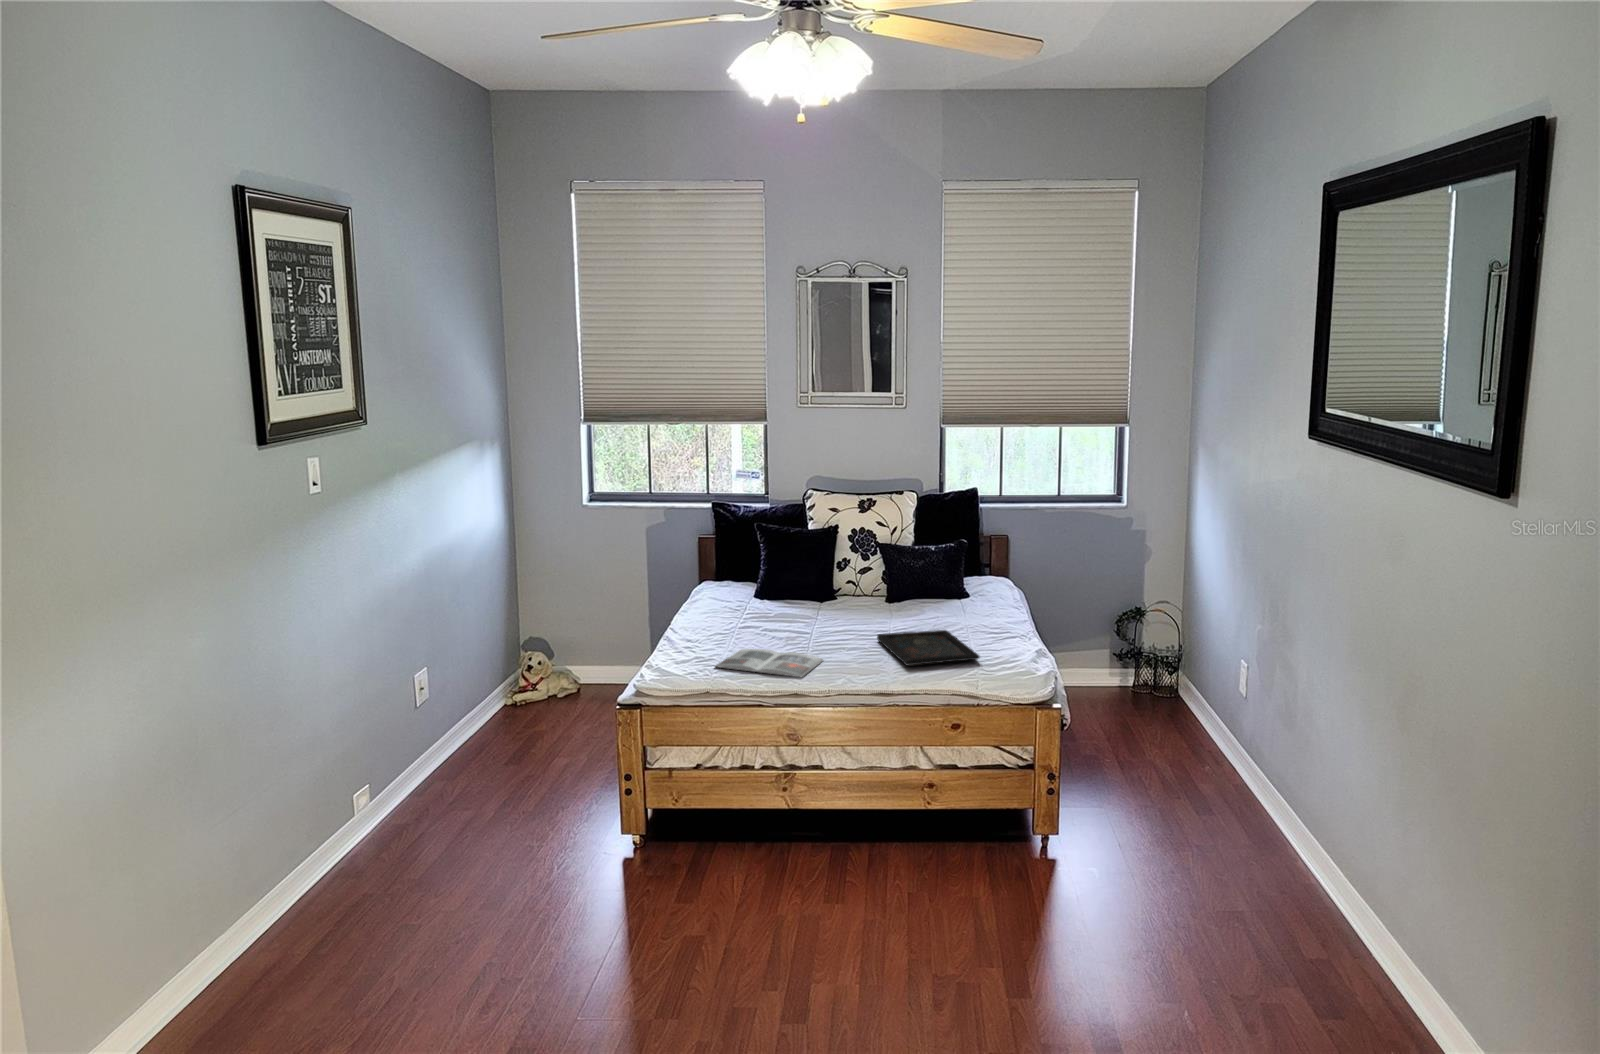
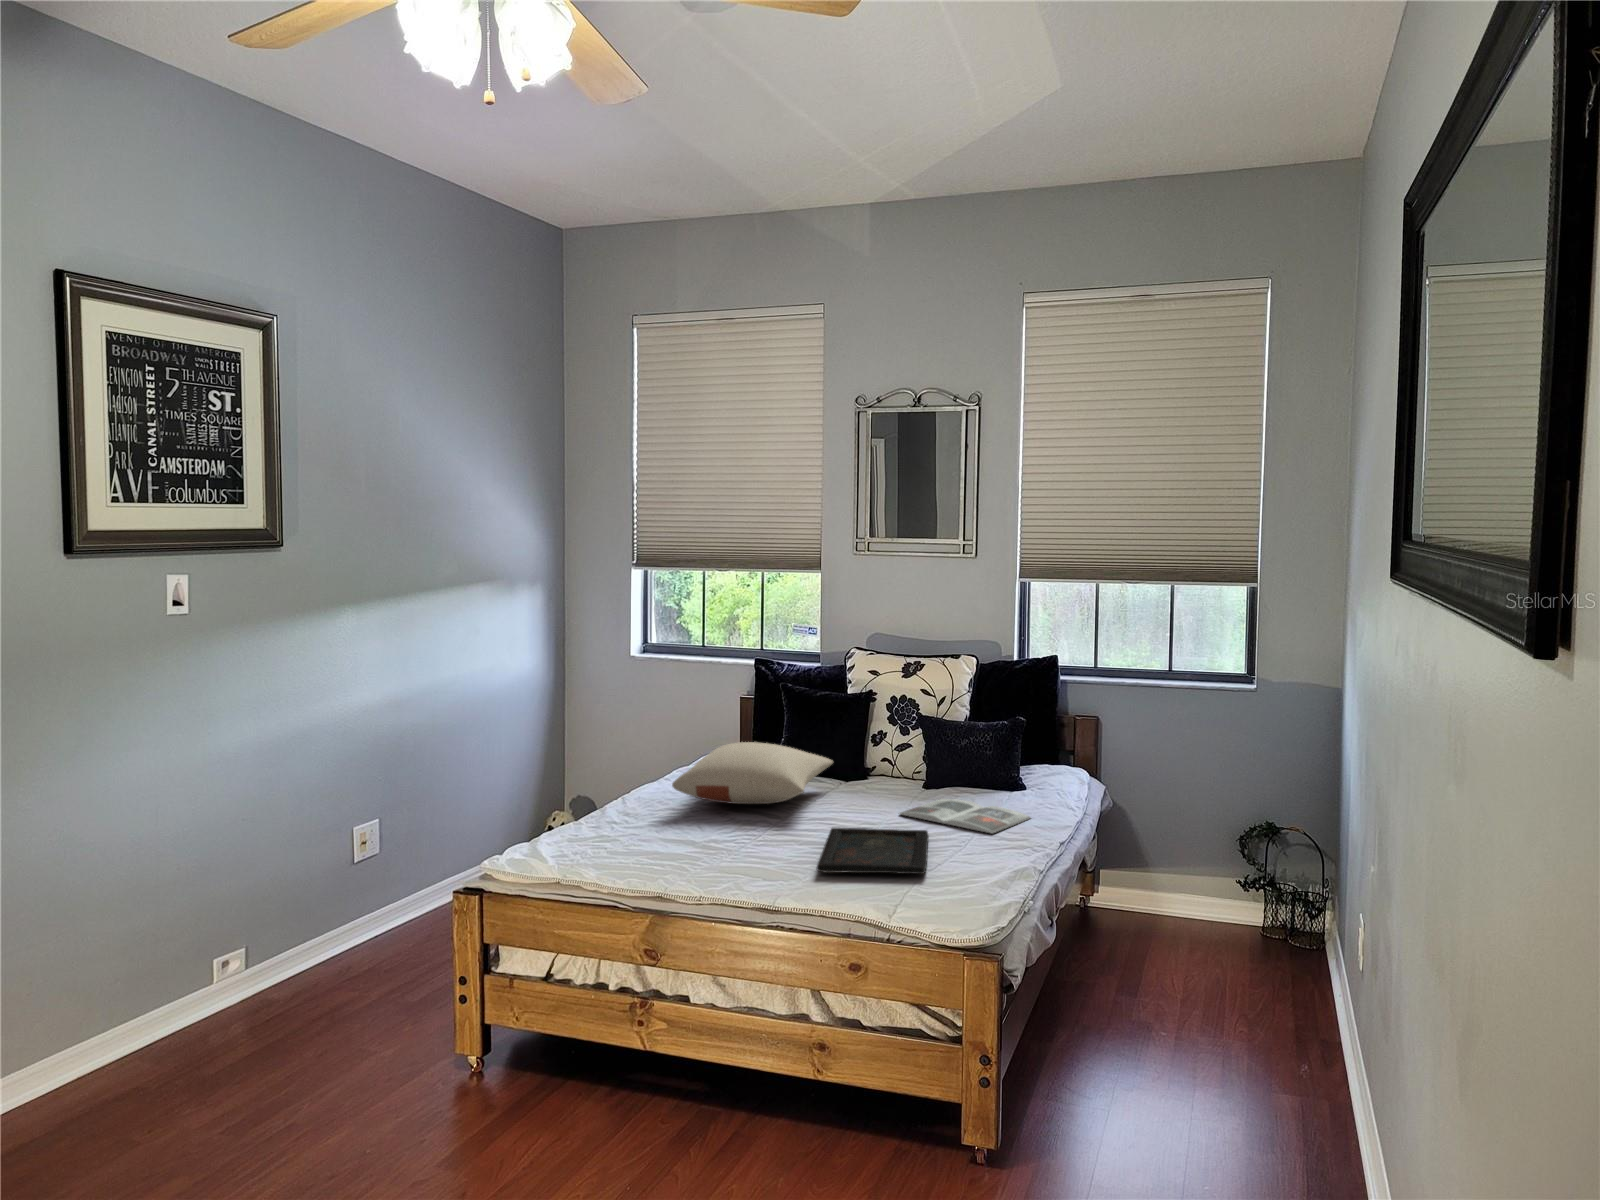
pillow: none [729,574,842,623] -> present [672,742,833,804]
magazine: present [715,649,823,677] -> present [900,799,1030,833]

